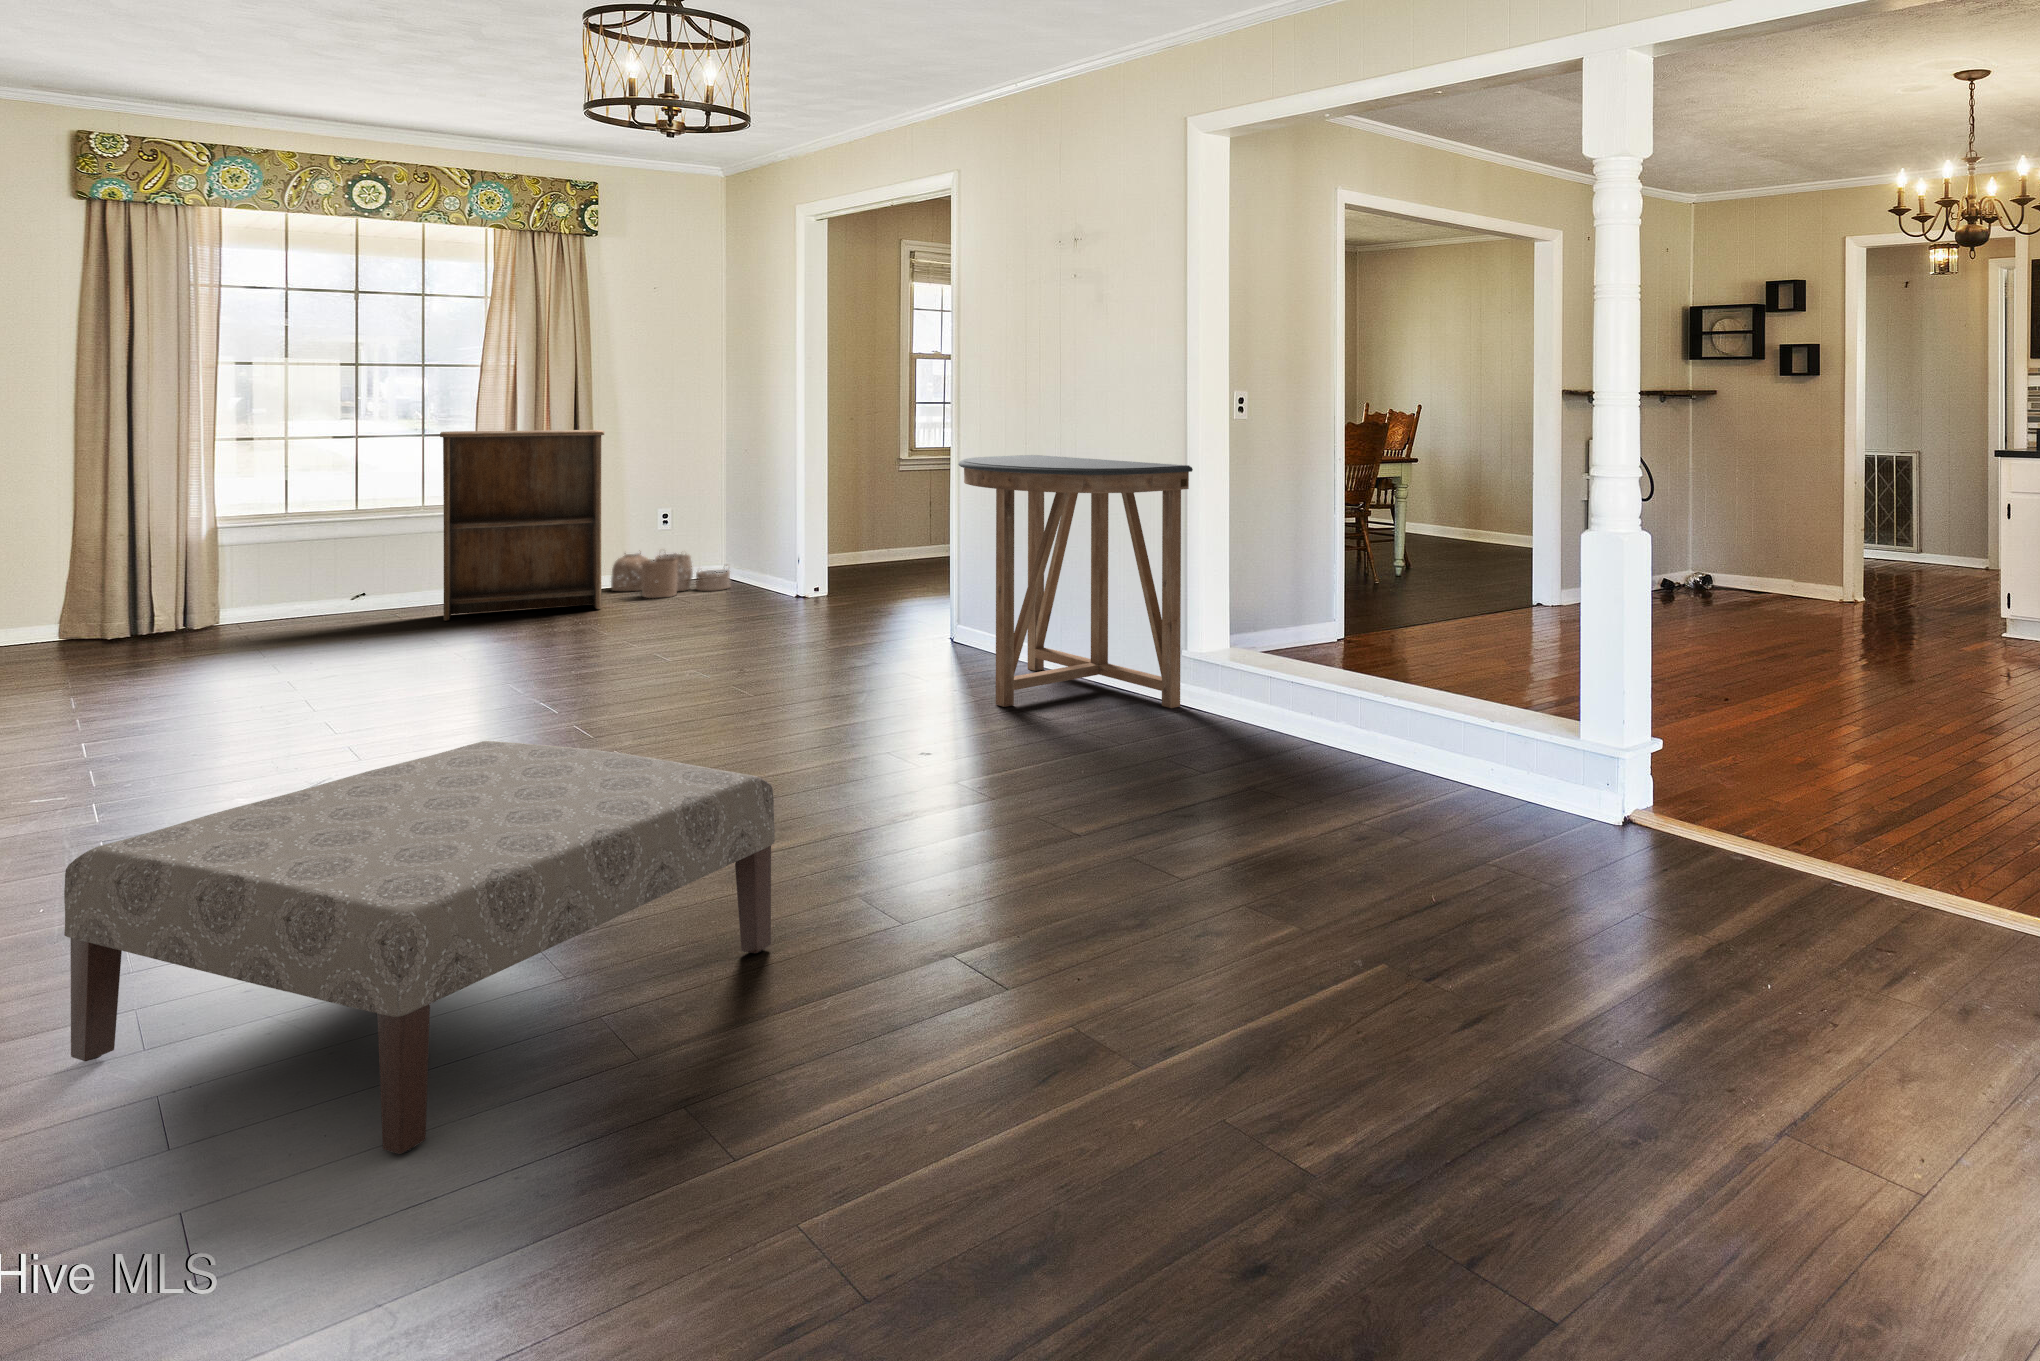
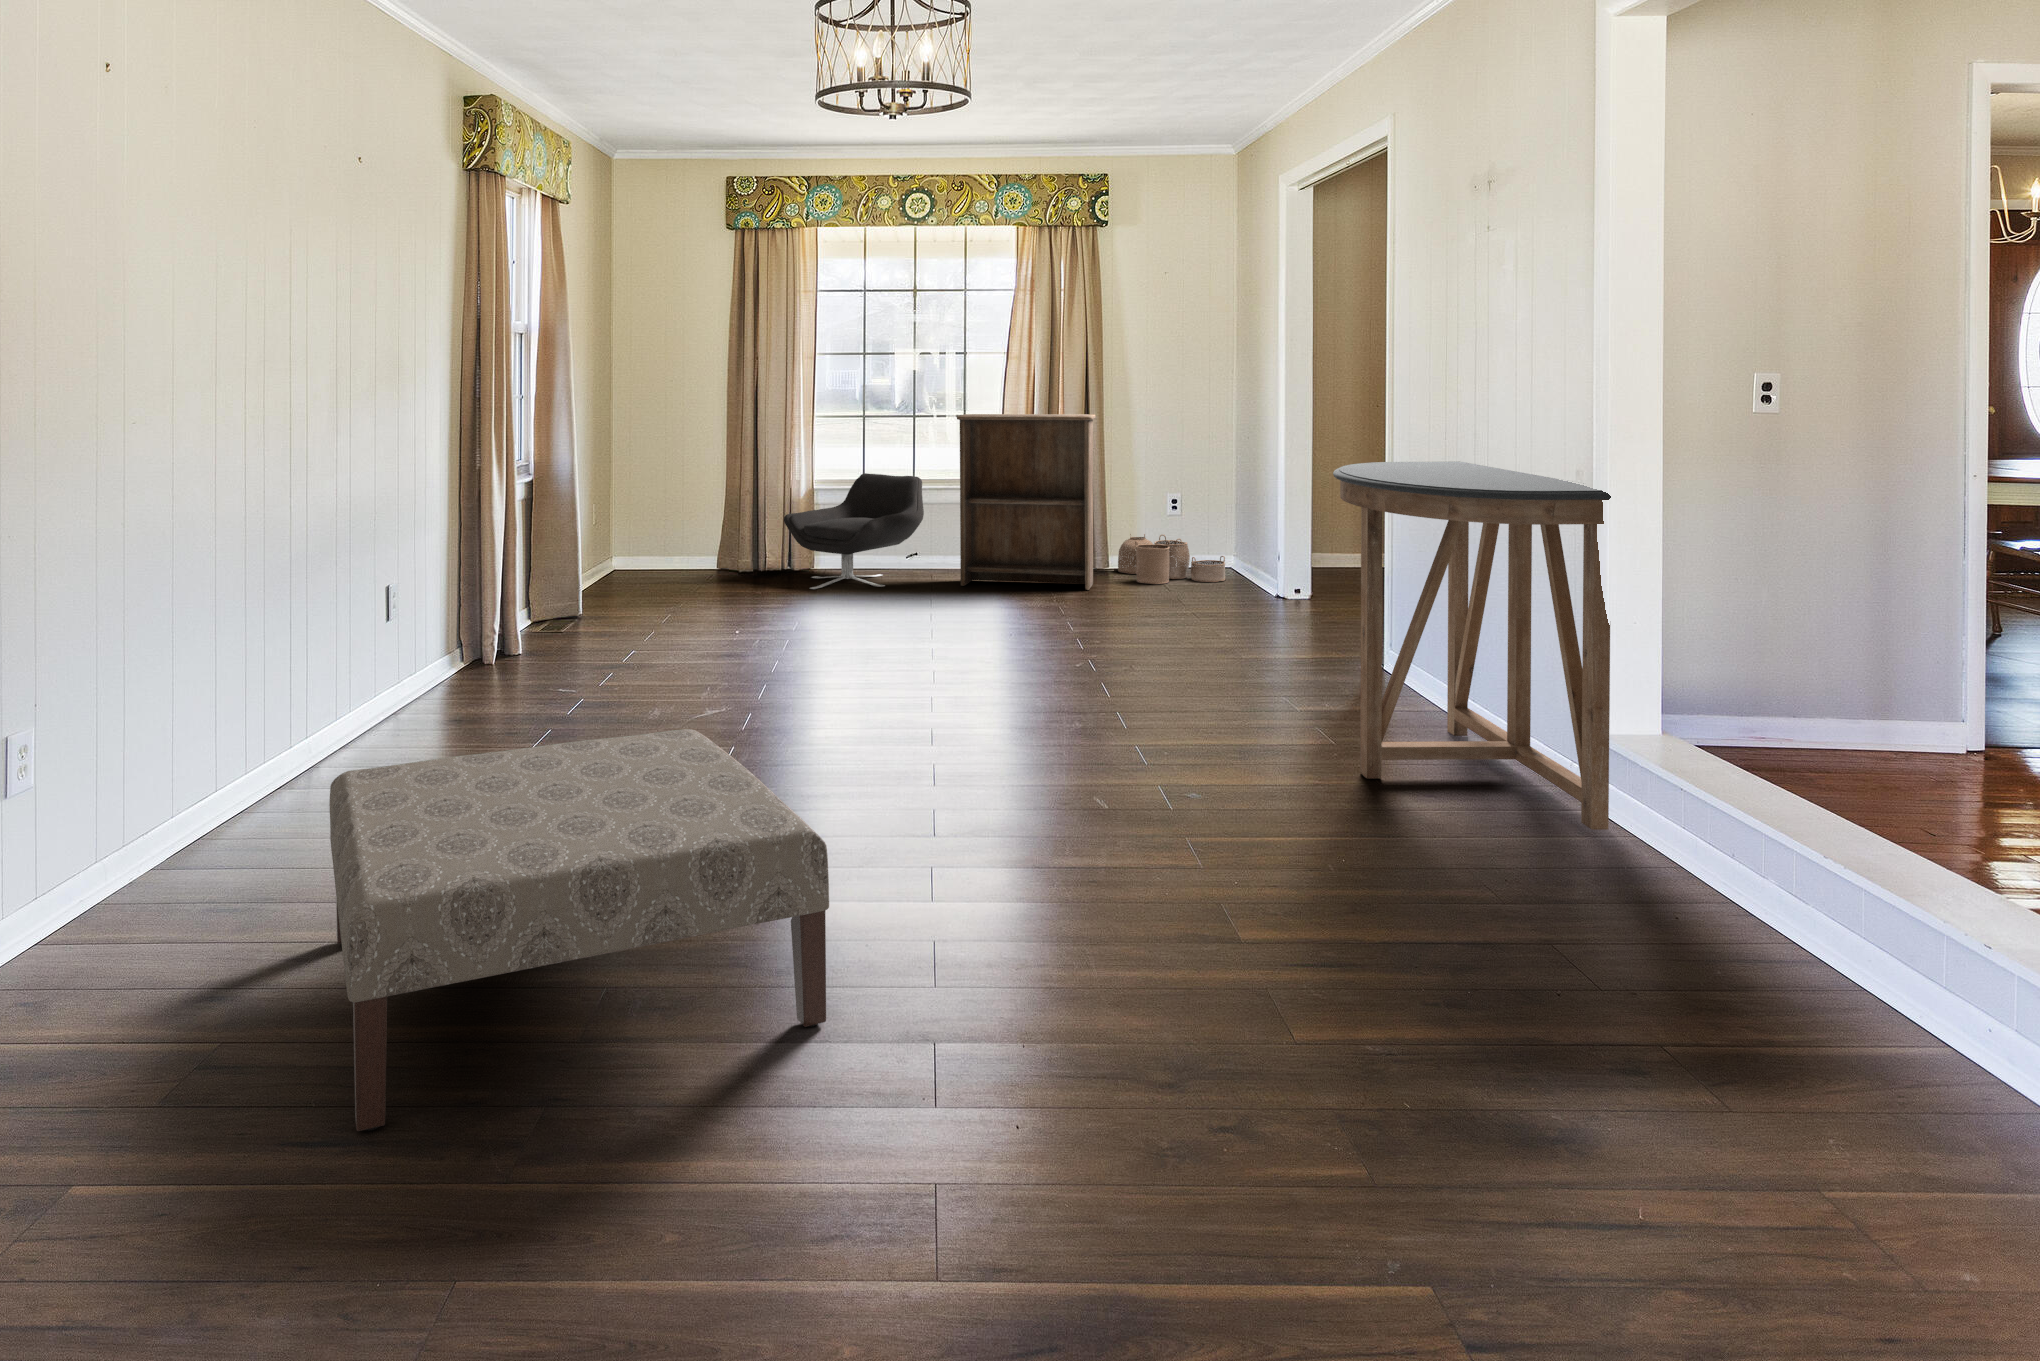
lounge chair: none [180,504,385,645] -> present [784,473,924,589]

